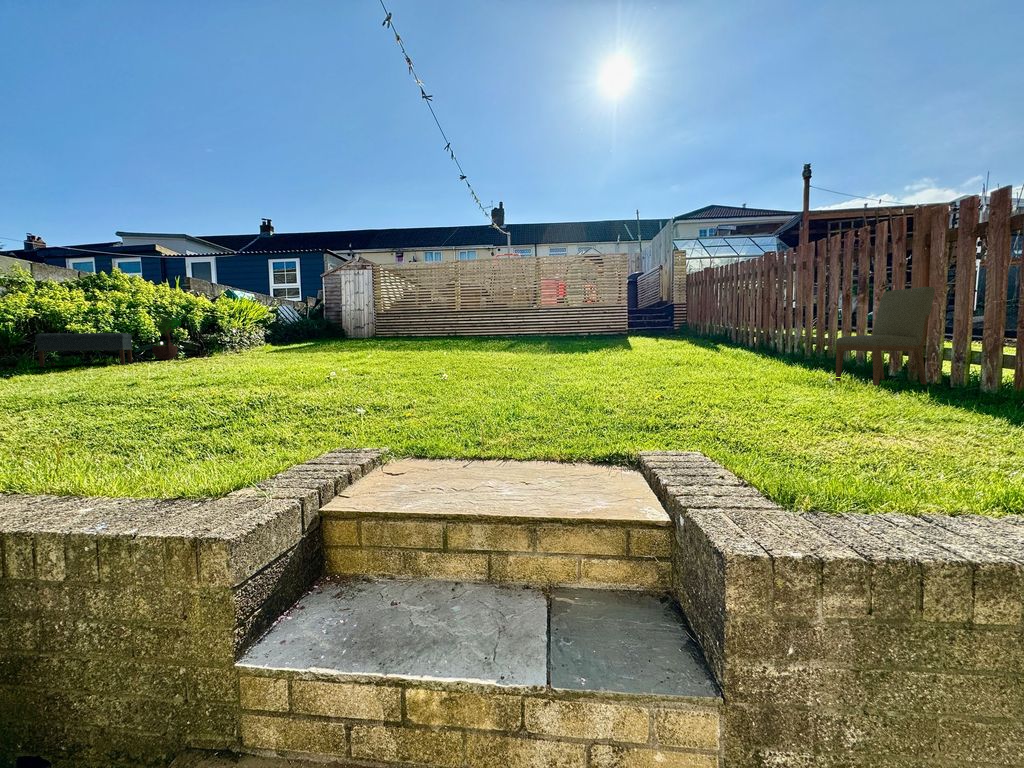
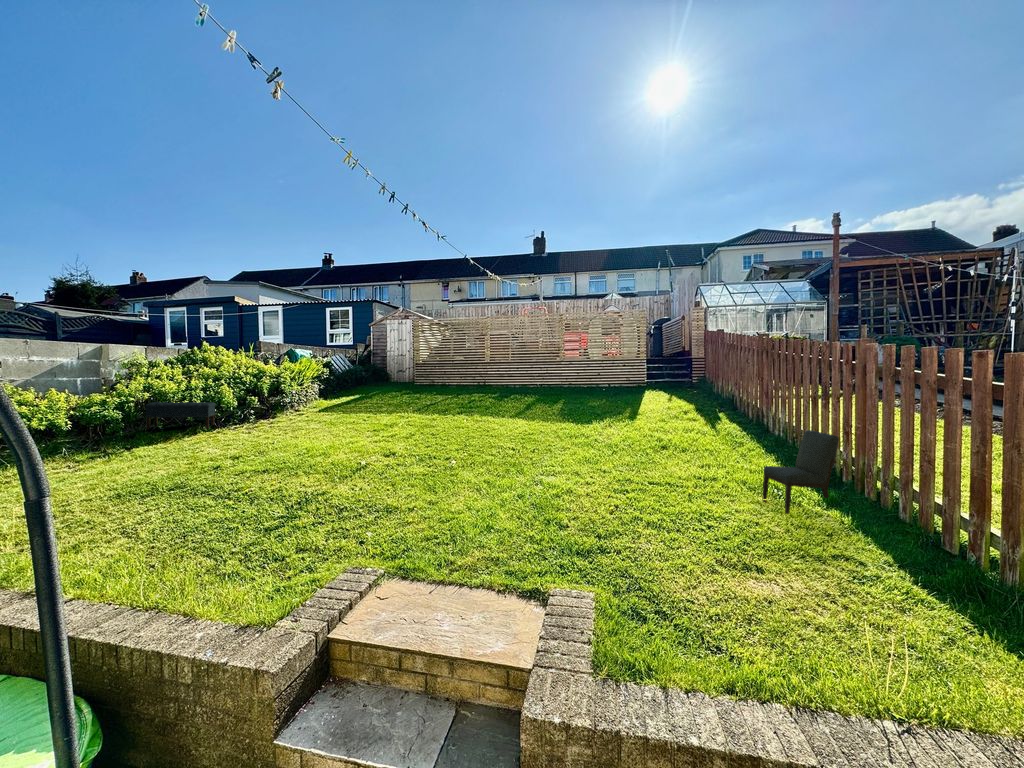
potted tree: present [152,316,179,360] -> none [230,384,254,422]

